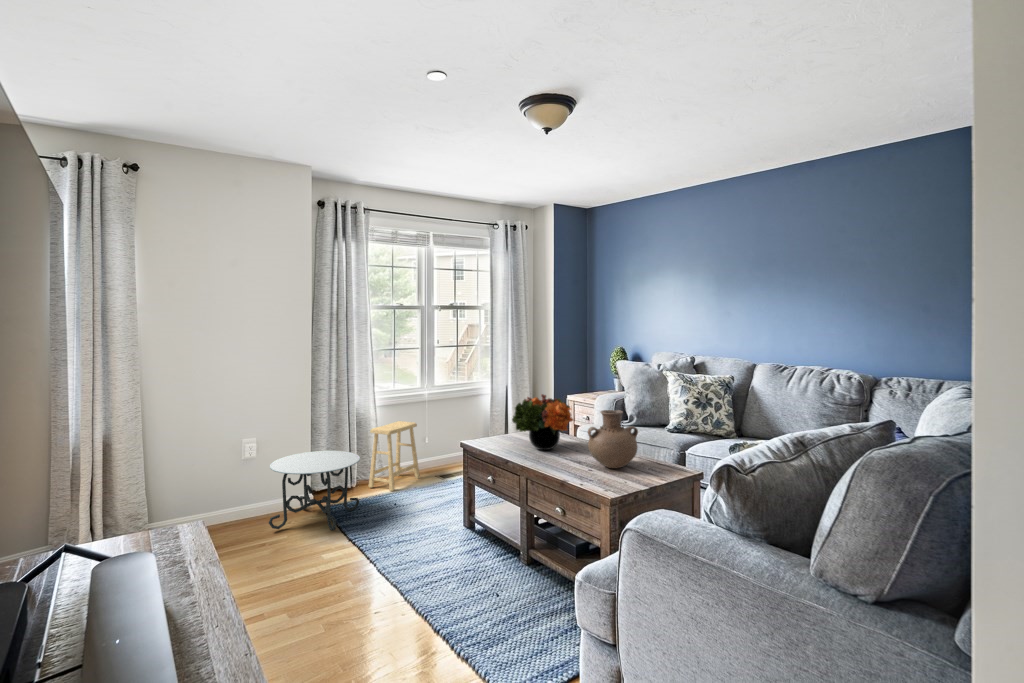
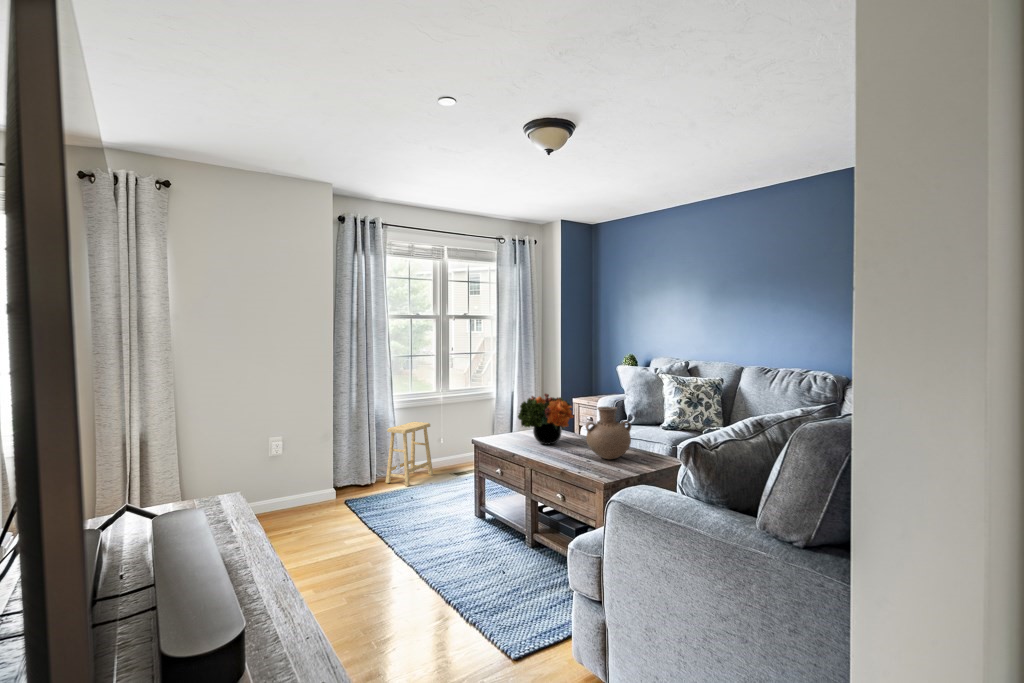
side table: present [269,451,360,530] -> none [295,448,379,519]

